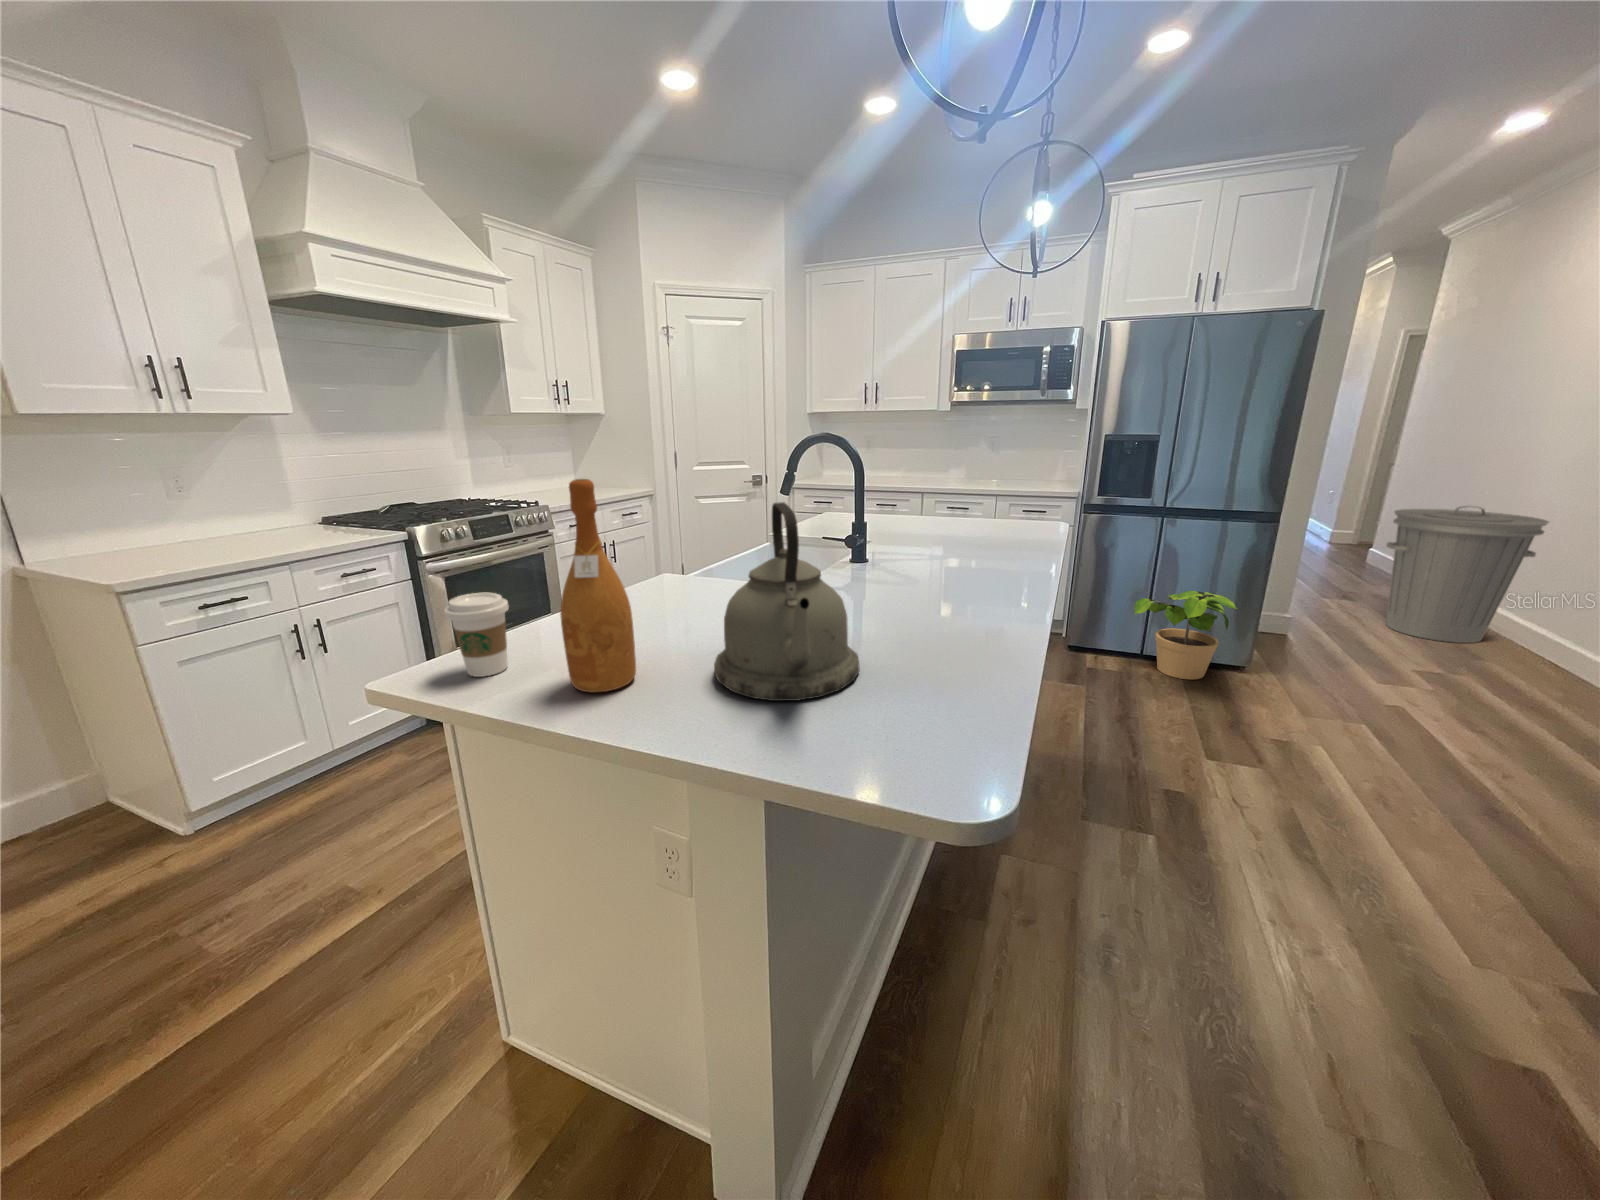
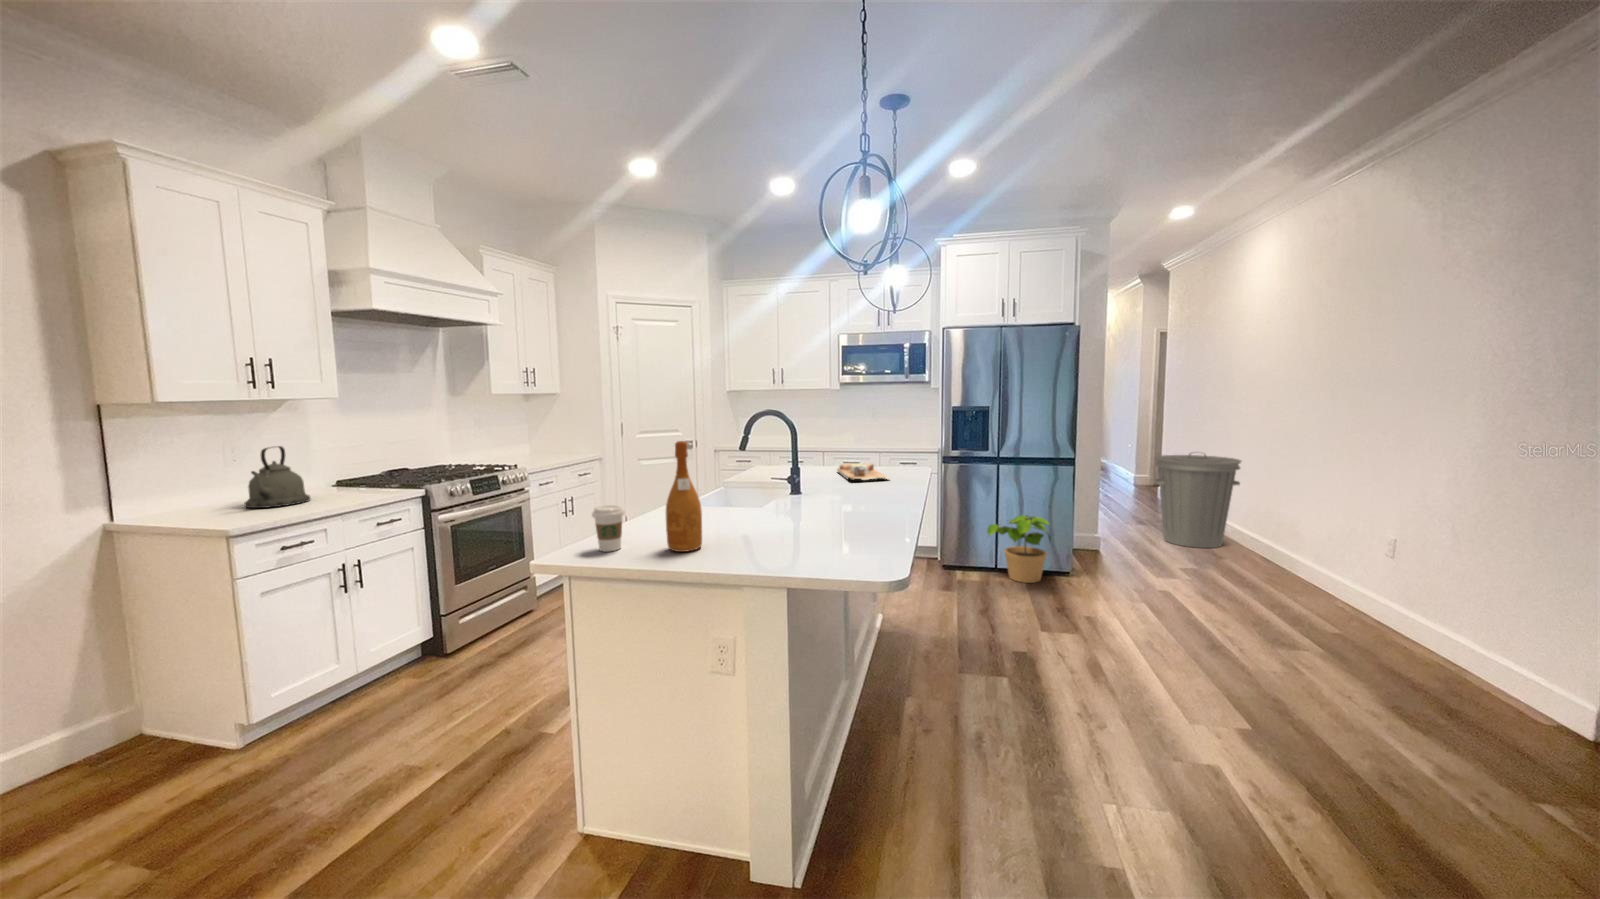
kettle: present [714,502,860,701] -> present [245,446,310,508]
cutting board: none [927,513,1007,546] -> present [837,463,890,480]

